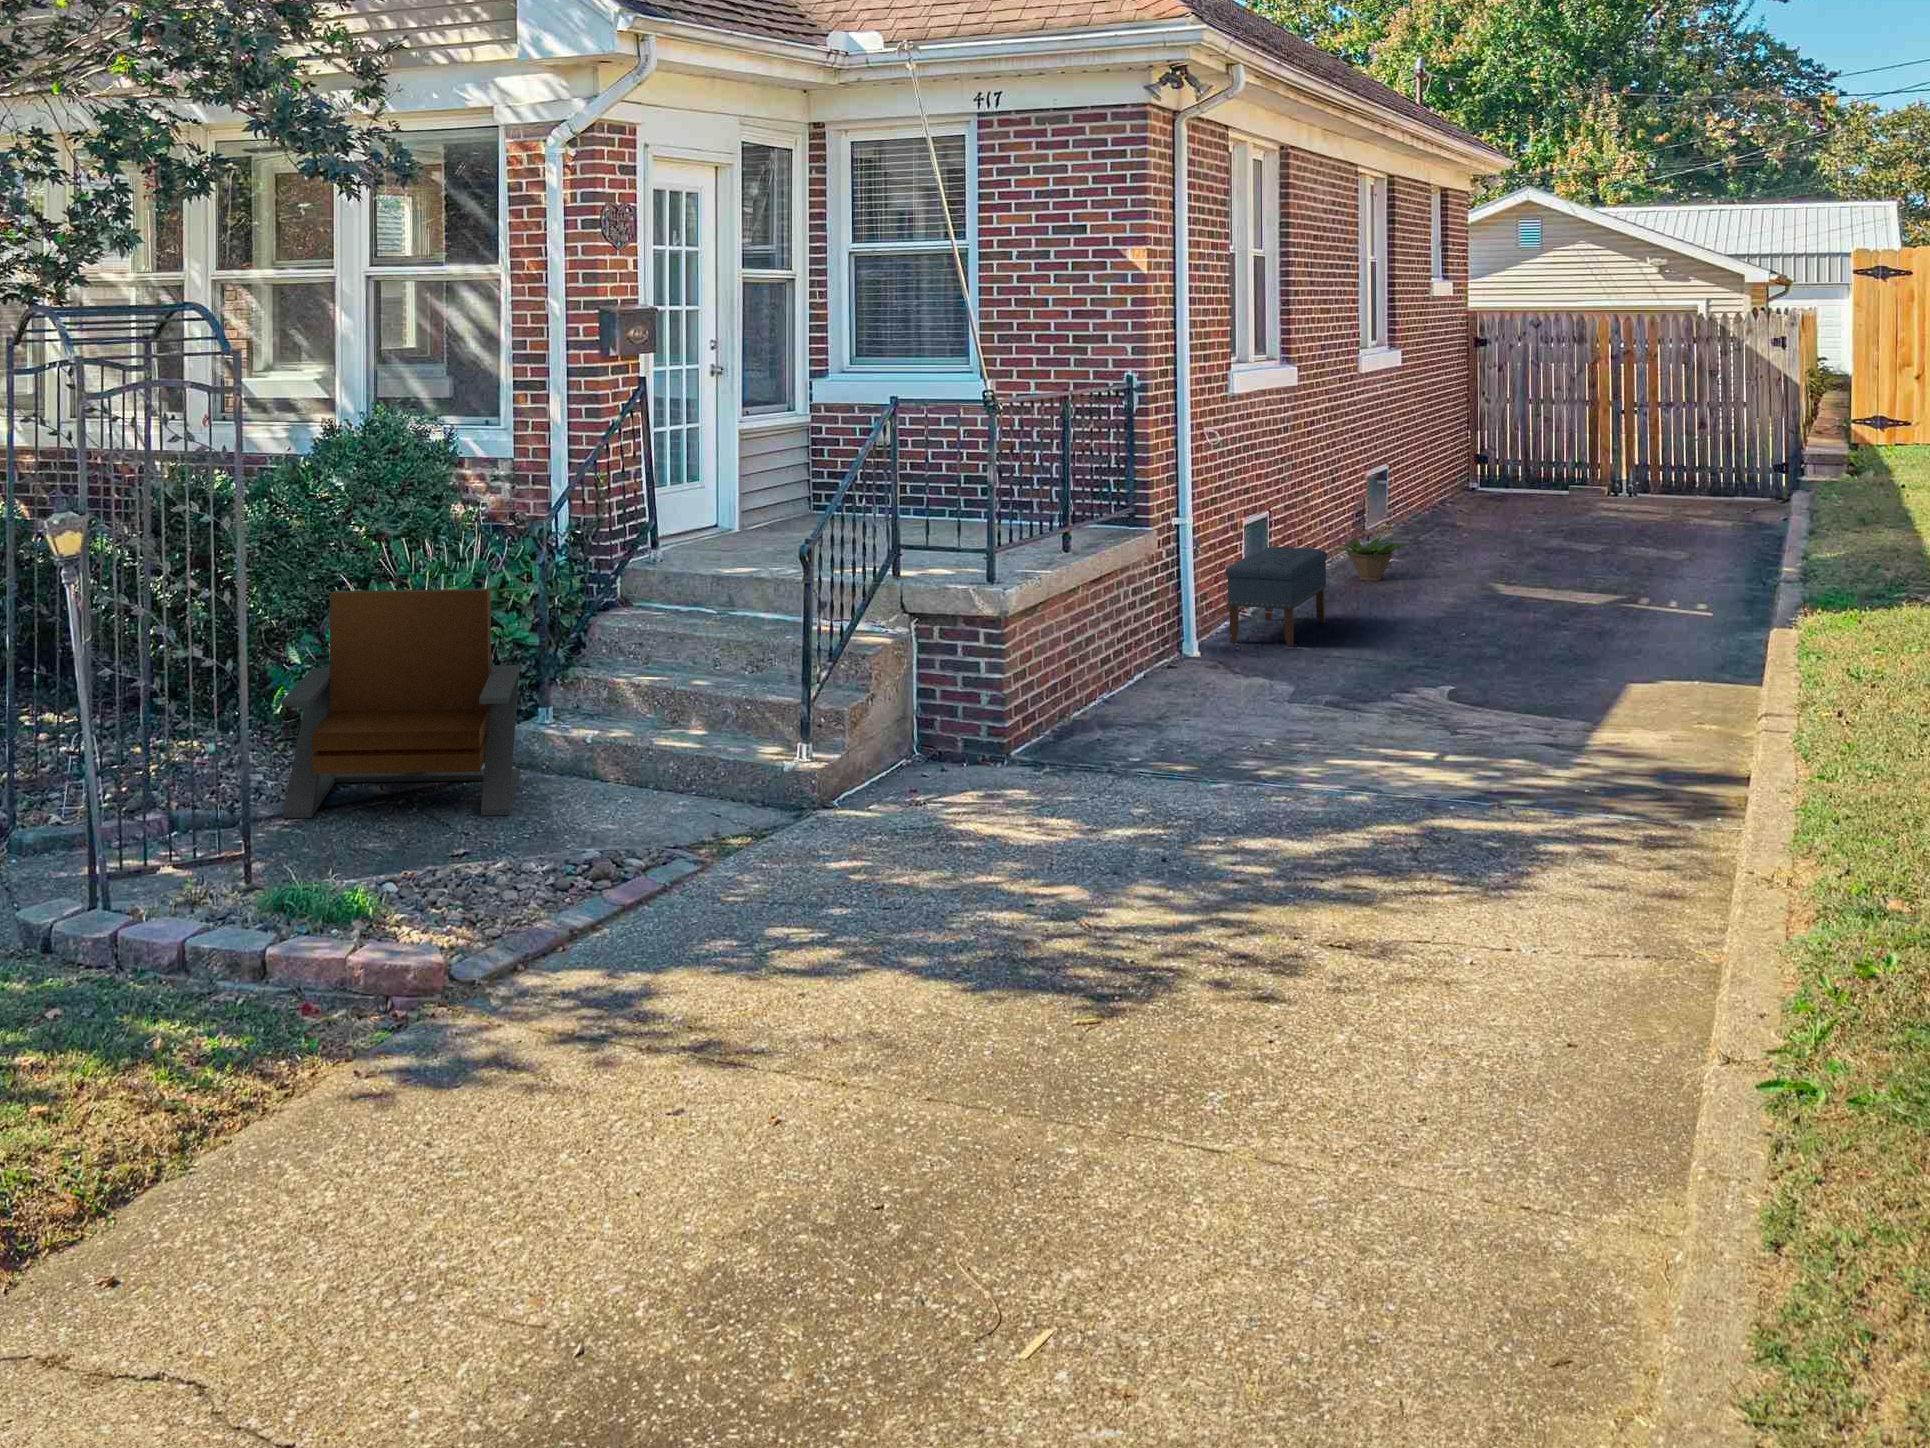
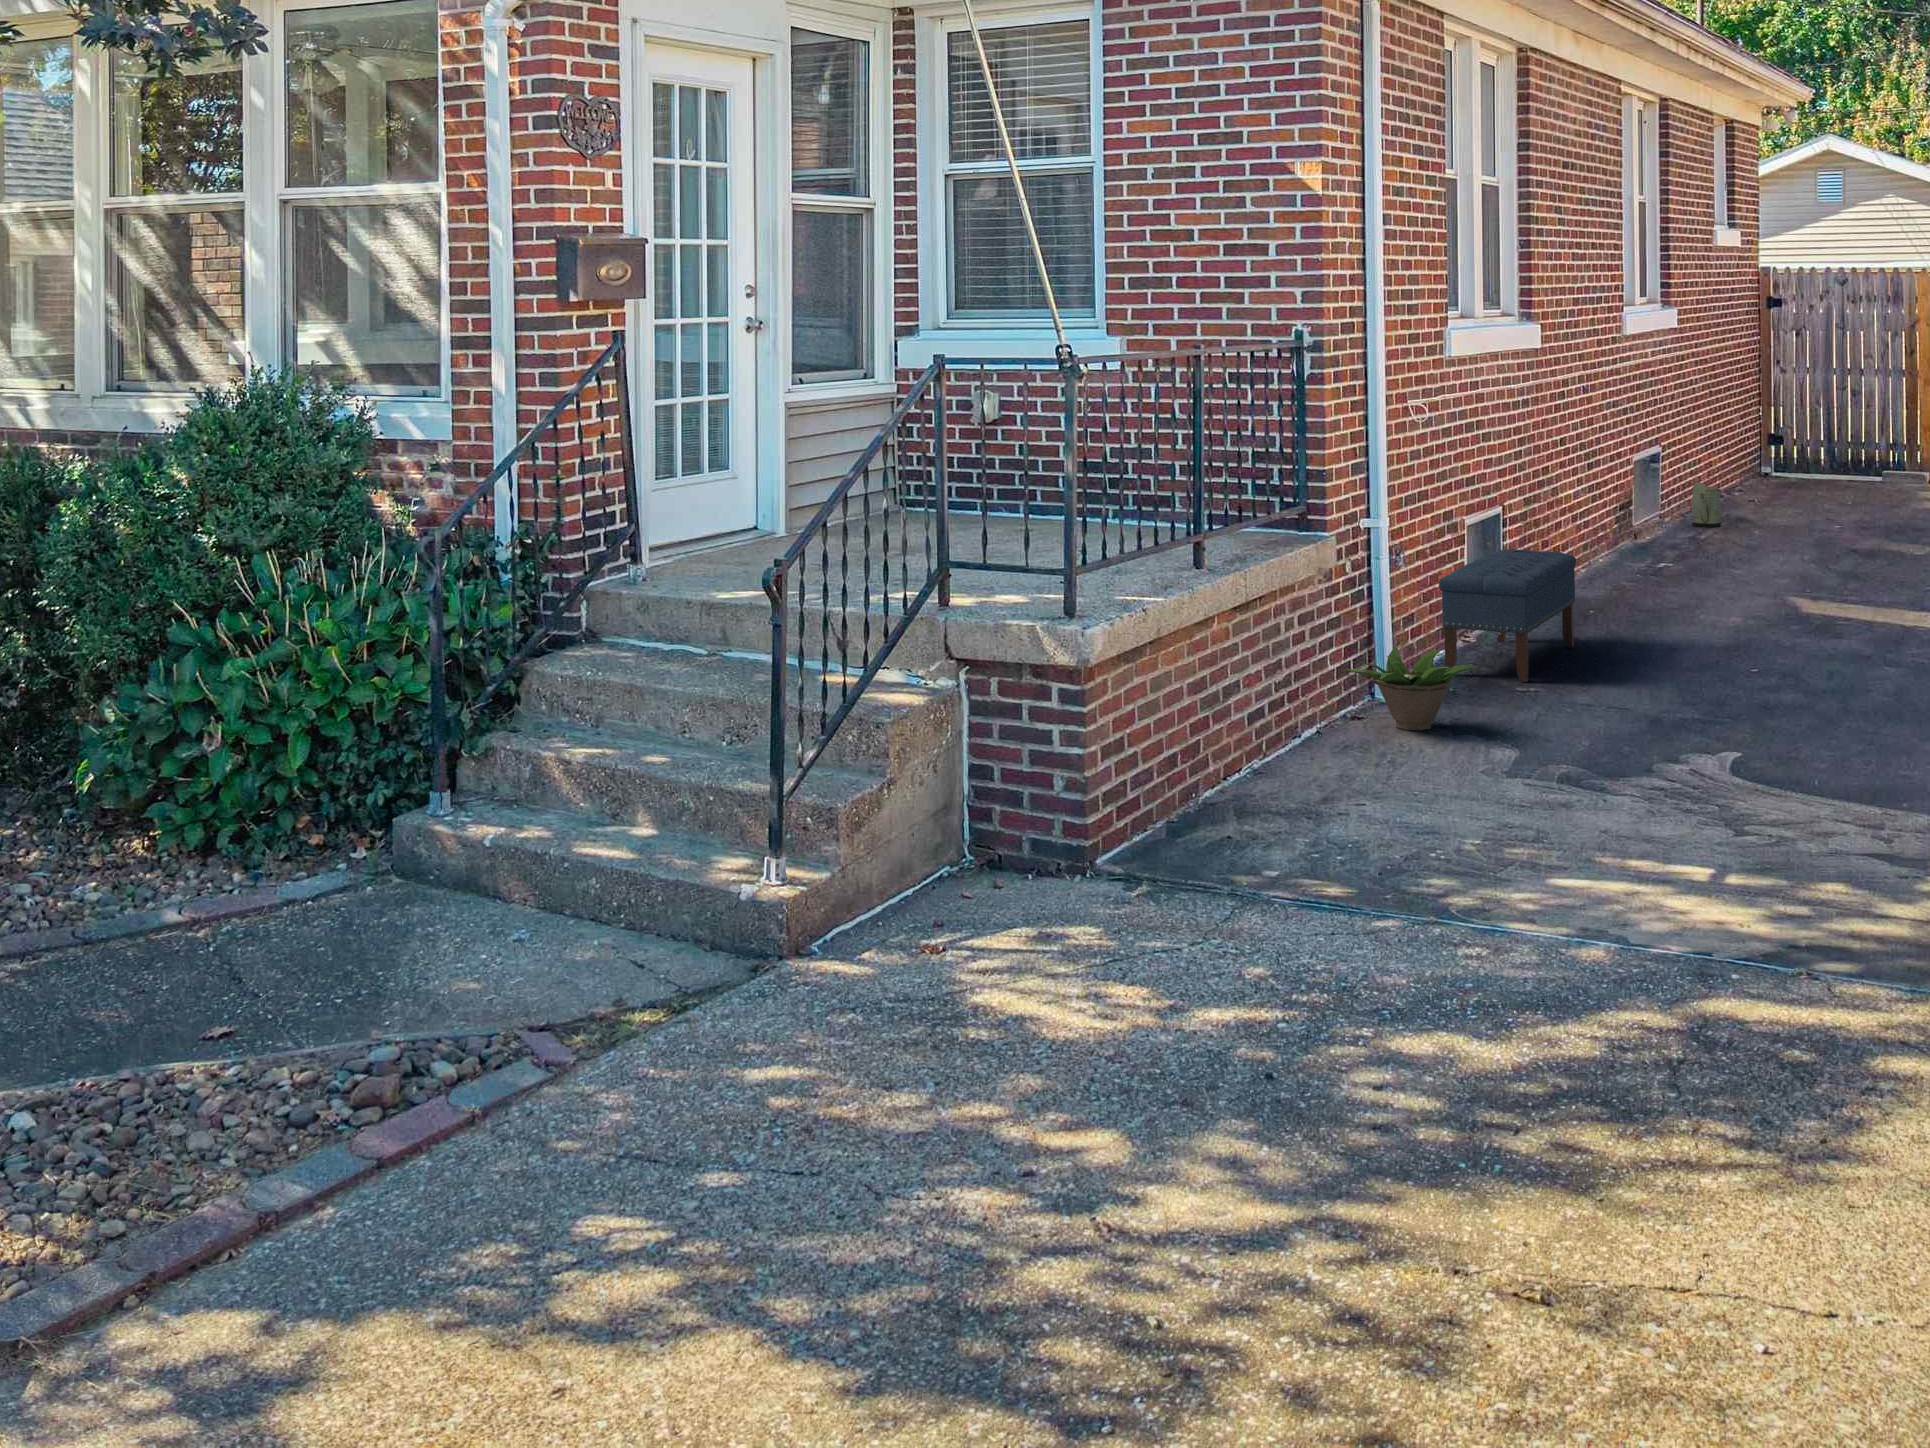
watering can: none [1412,491,1435,535] -> present [1692,483,1721,527]
decorative plant: present [1333,537,1407,581] -> present [1343,647,1478,730]
lounge chair: present [281,589,520,818] -> none [6,621,400,958]

